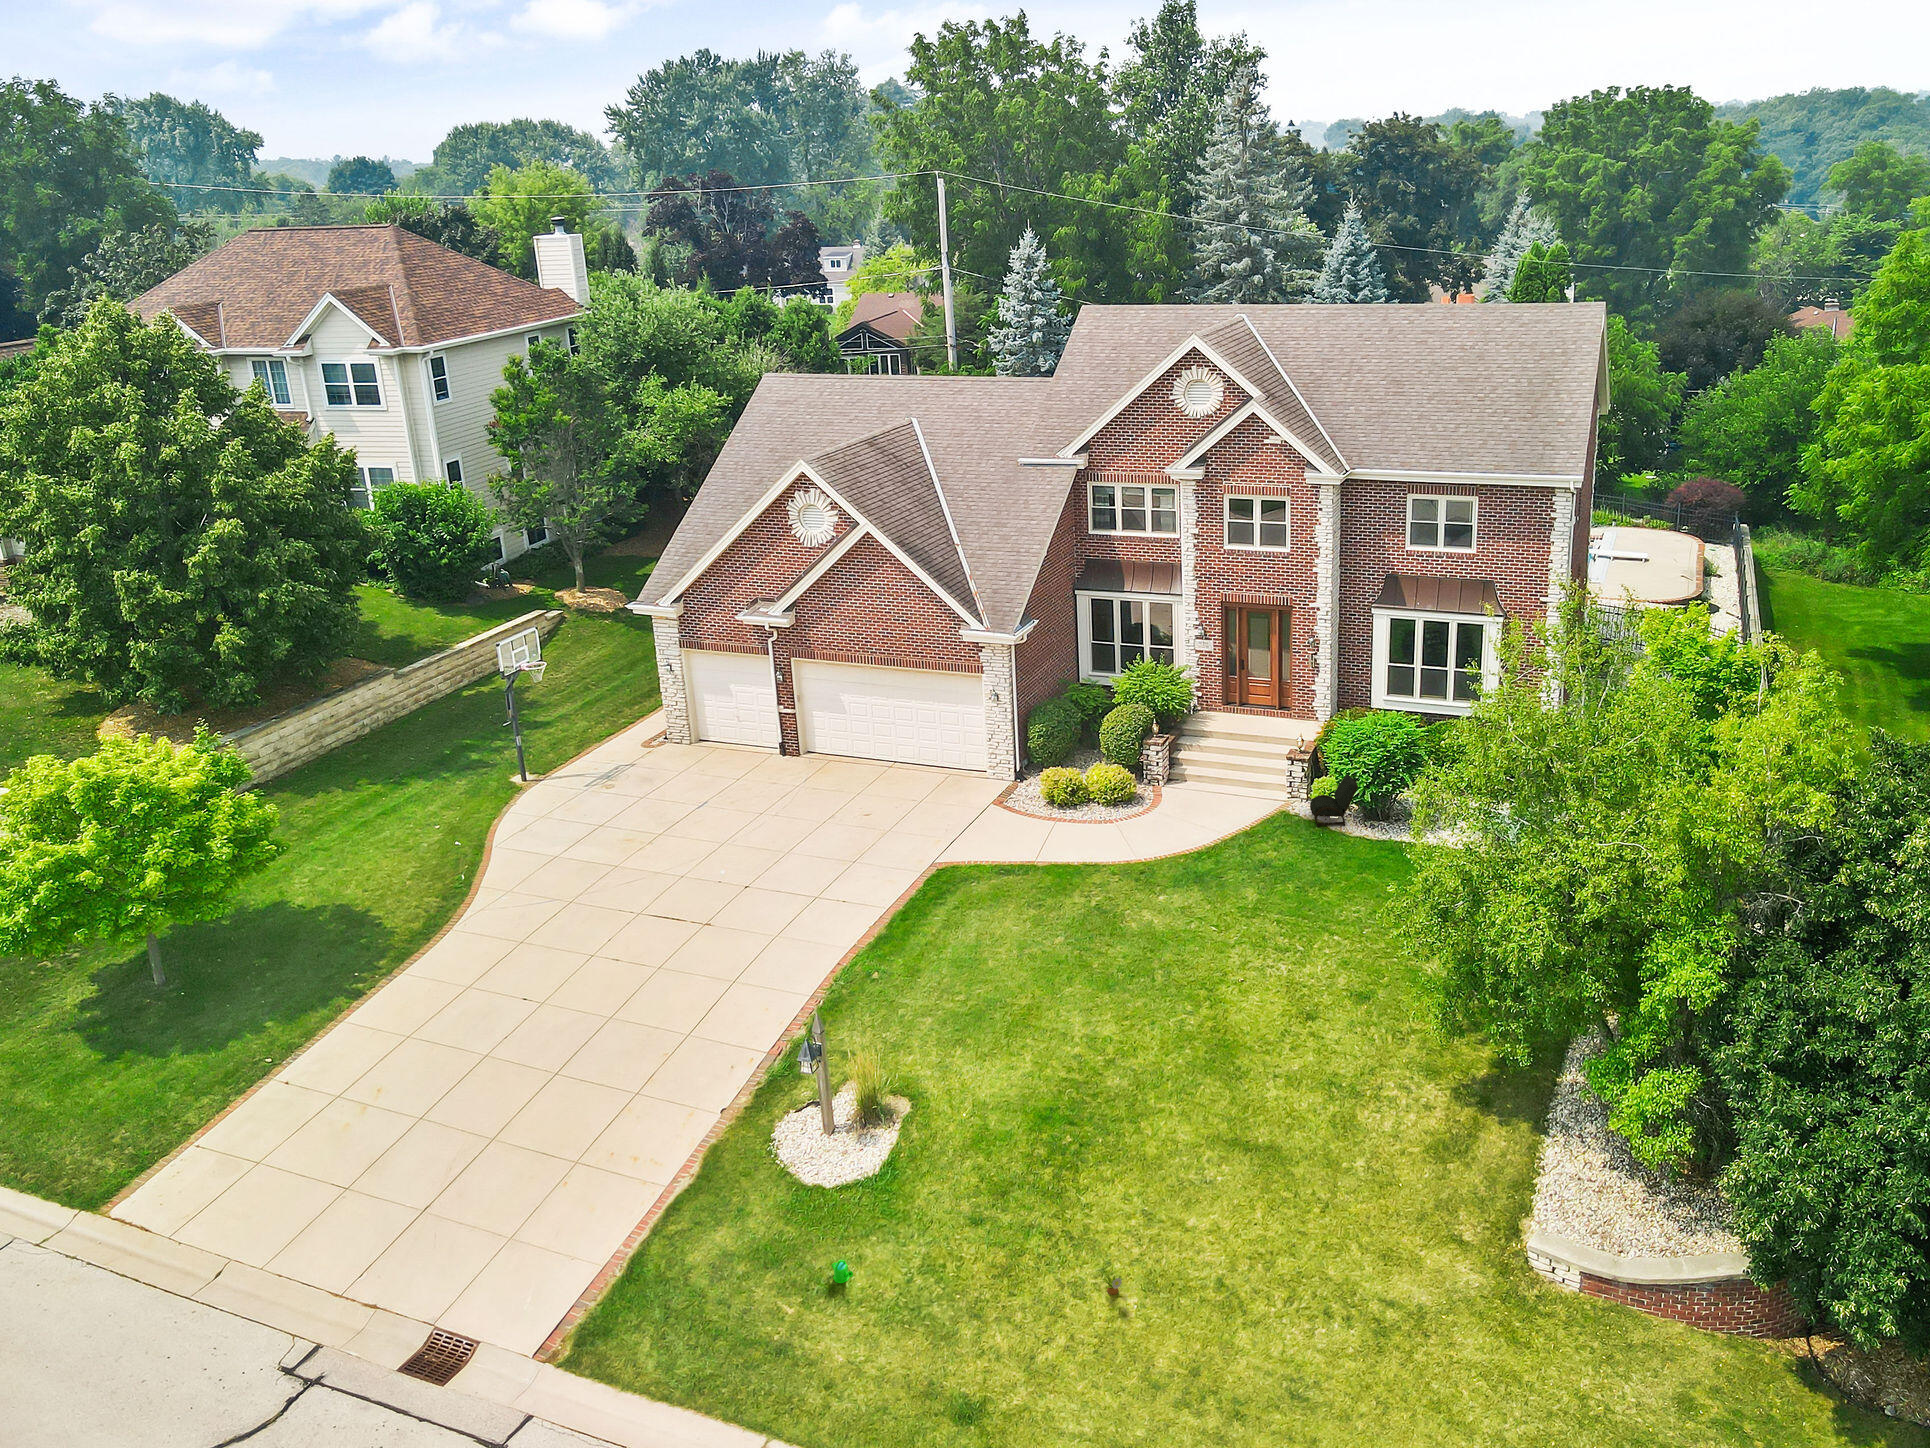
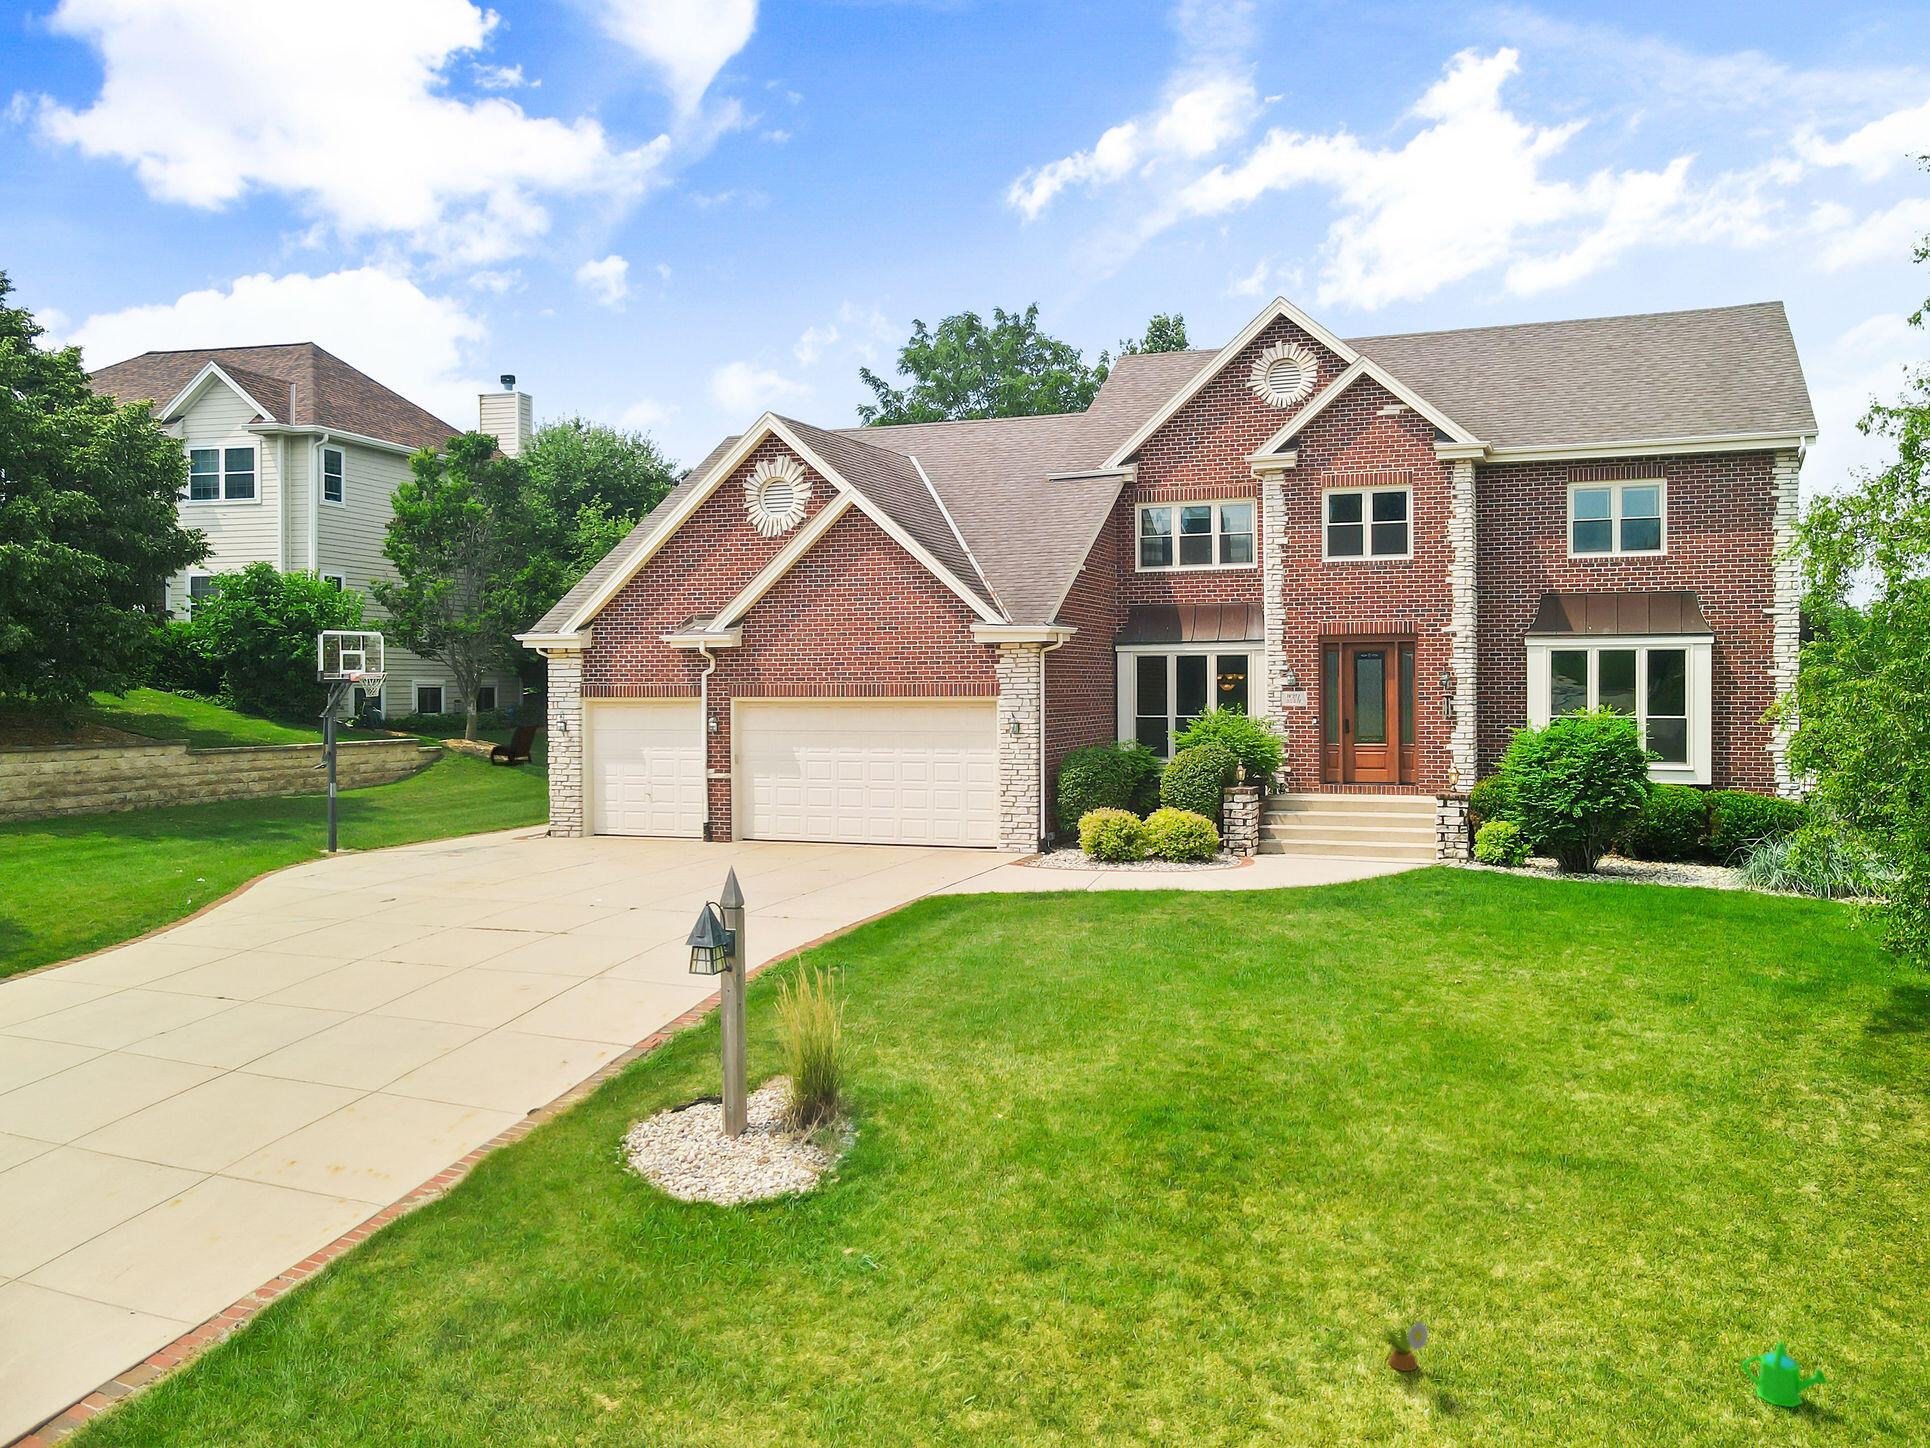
lounge chair: present [1310,775,1358,827] -> present [490,723,538,766]
watering can: present [832,1260,853,1283] -> present [1742,1342,1827,1407]

